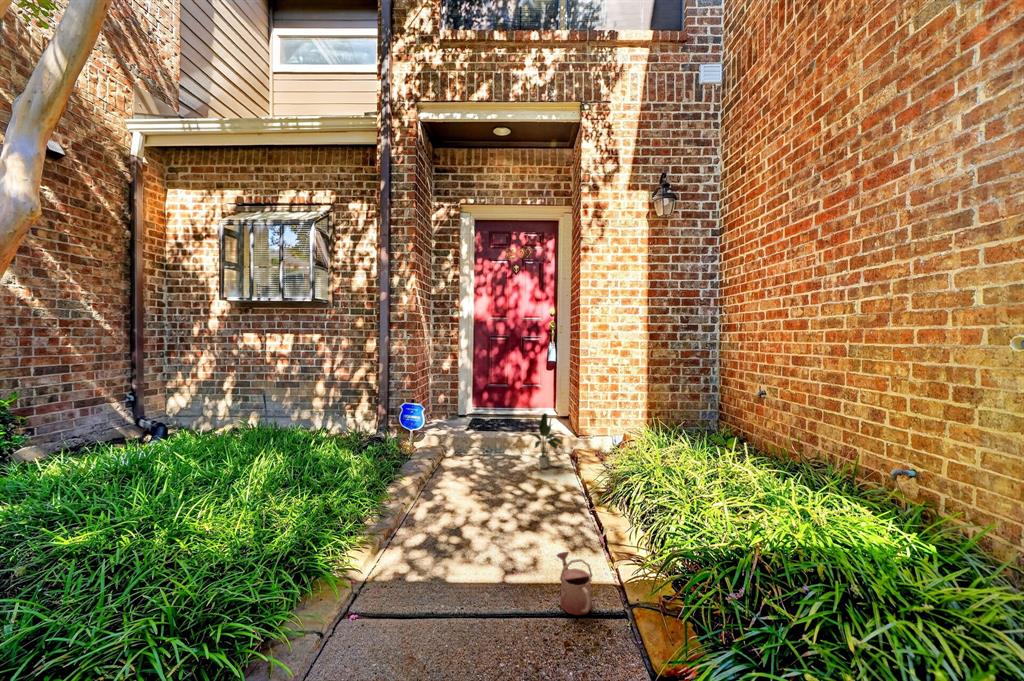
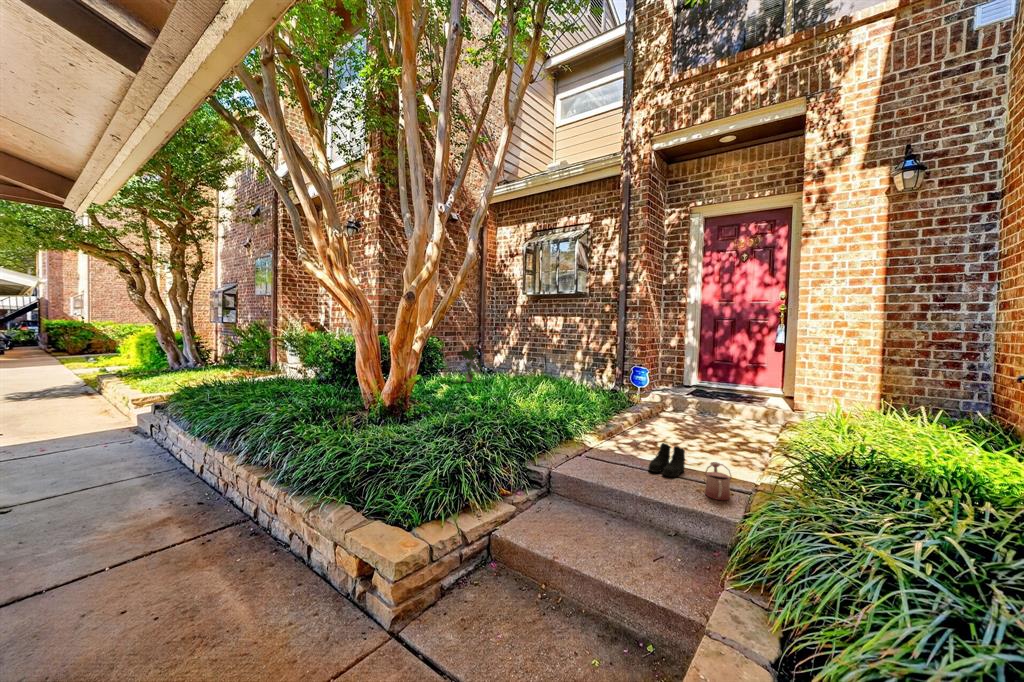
potted plant: present [529,413,563,468] -> present [458,345,484,382]
boots: none [471,531,516,588] -> present [649,443,685,477]

